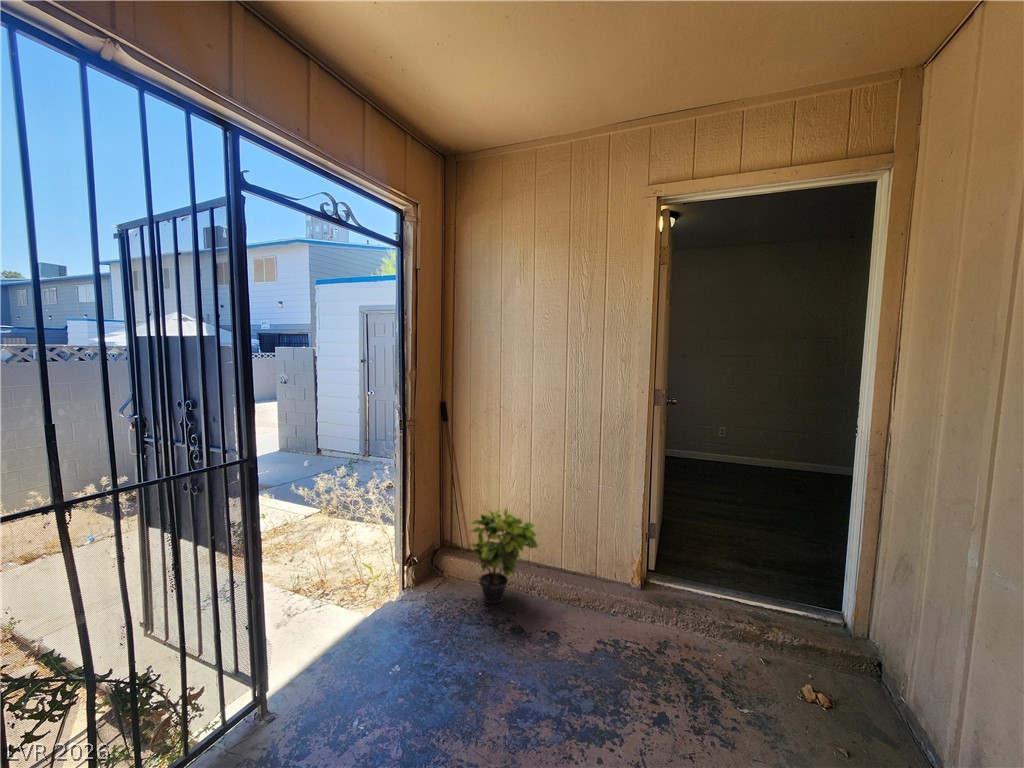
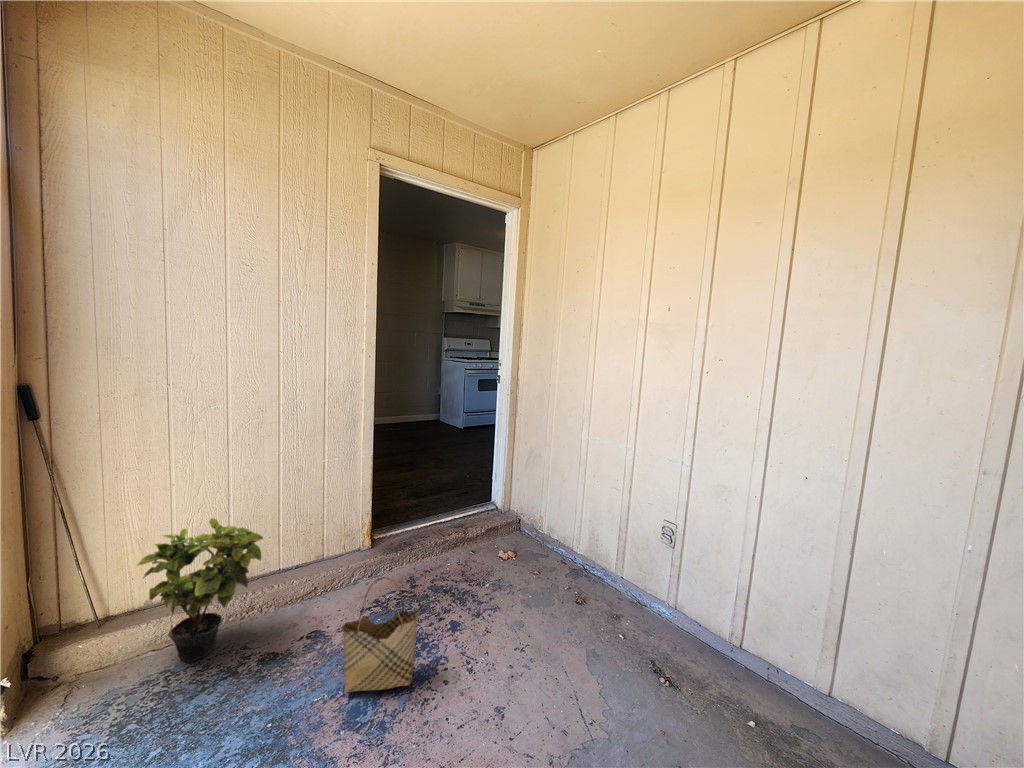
woven basket: none [527,609,591,731] -> present [342,577,418,693]

